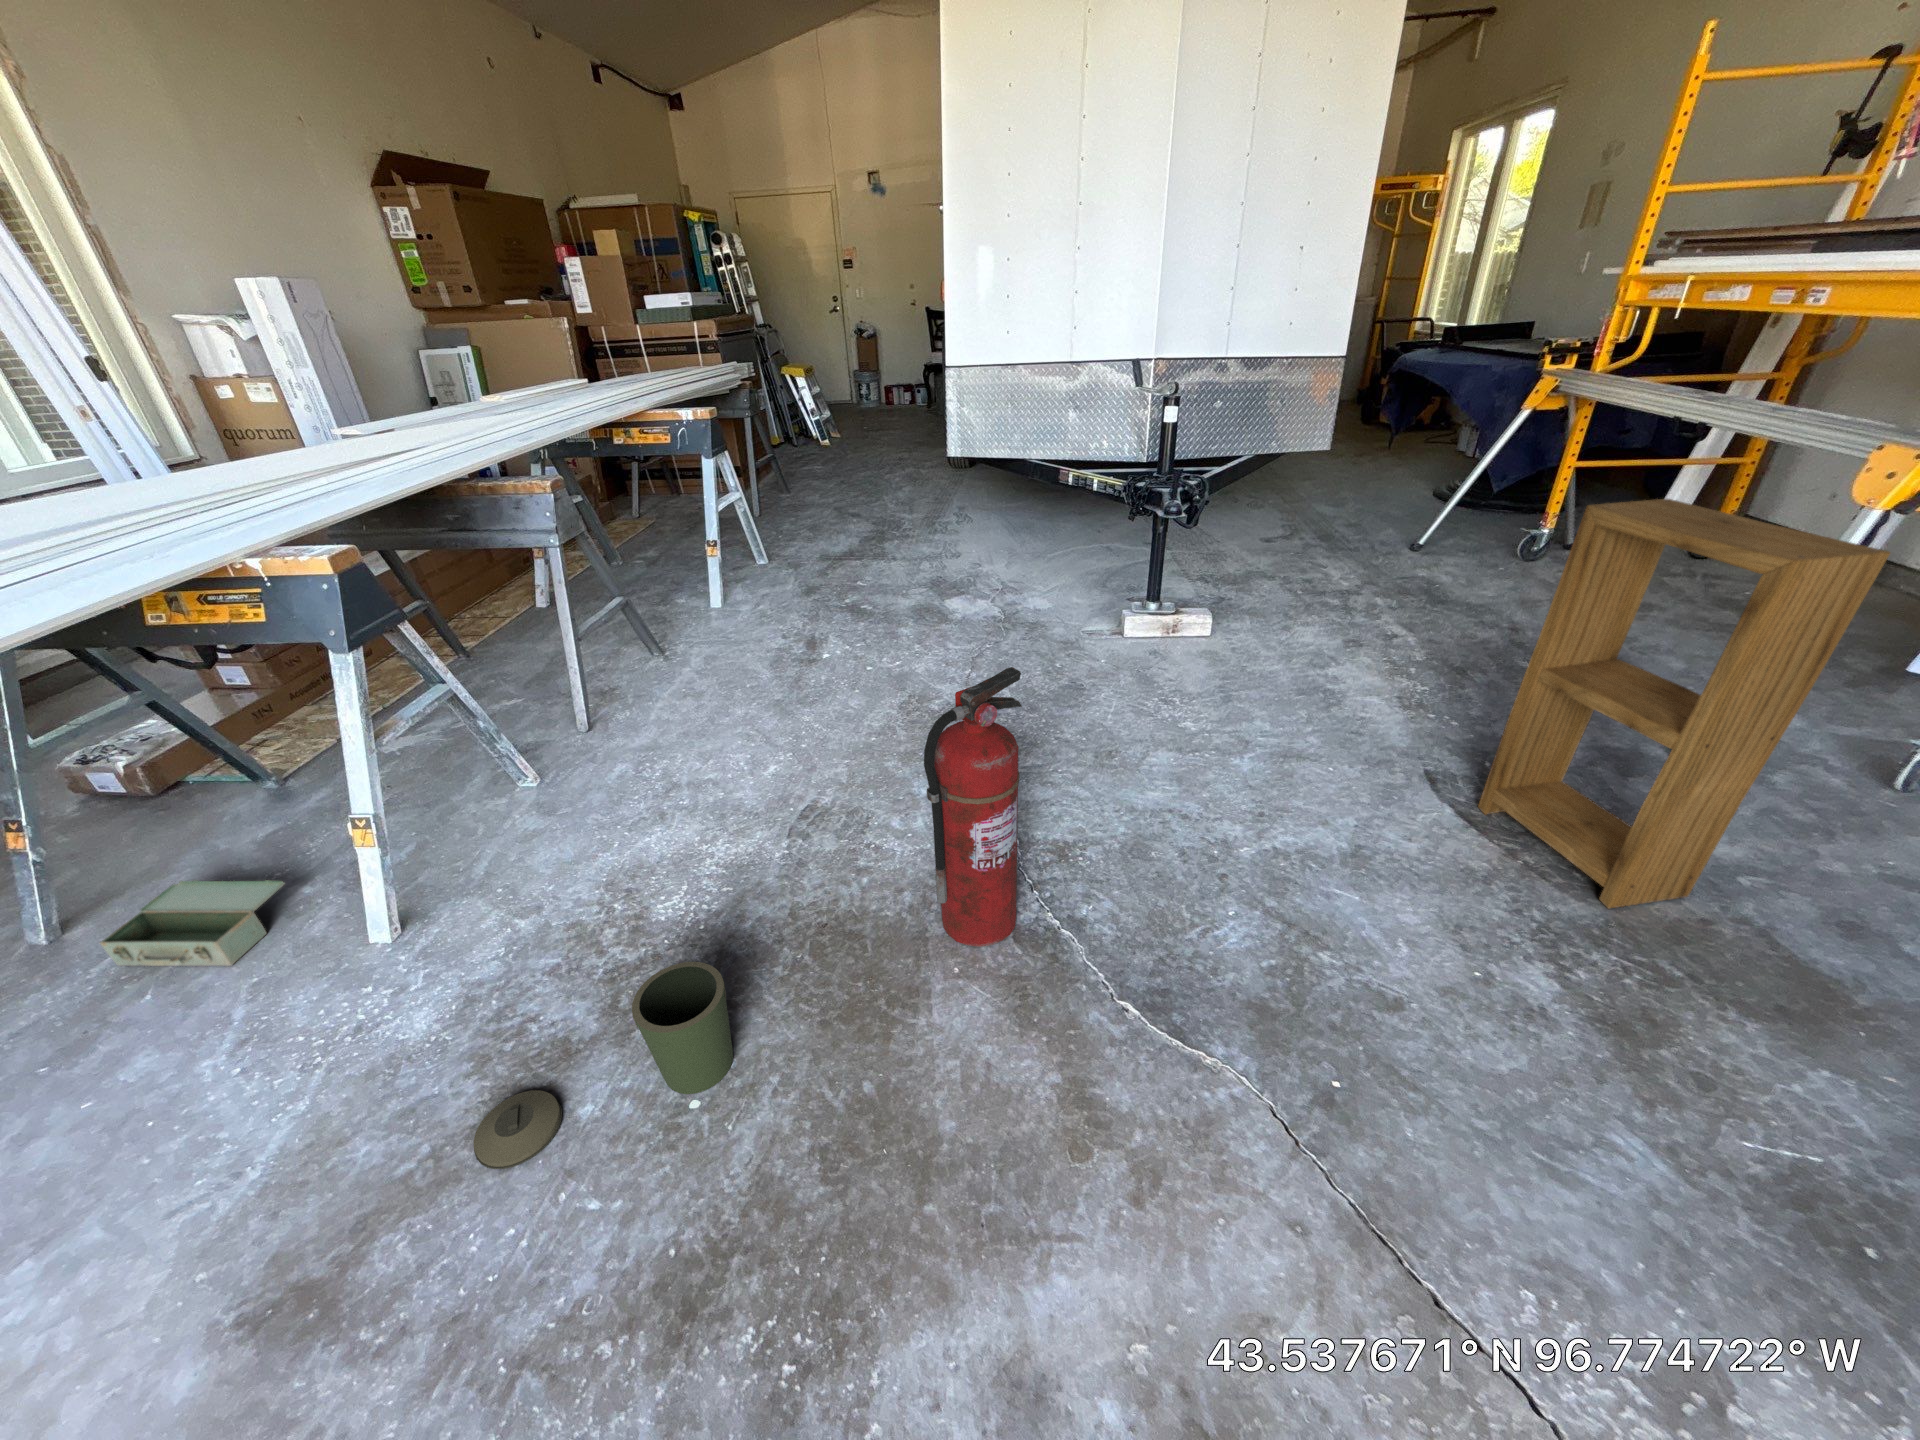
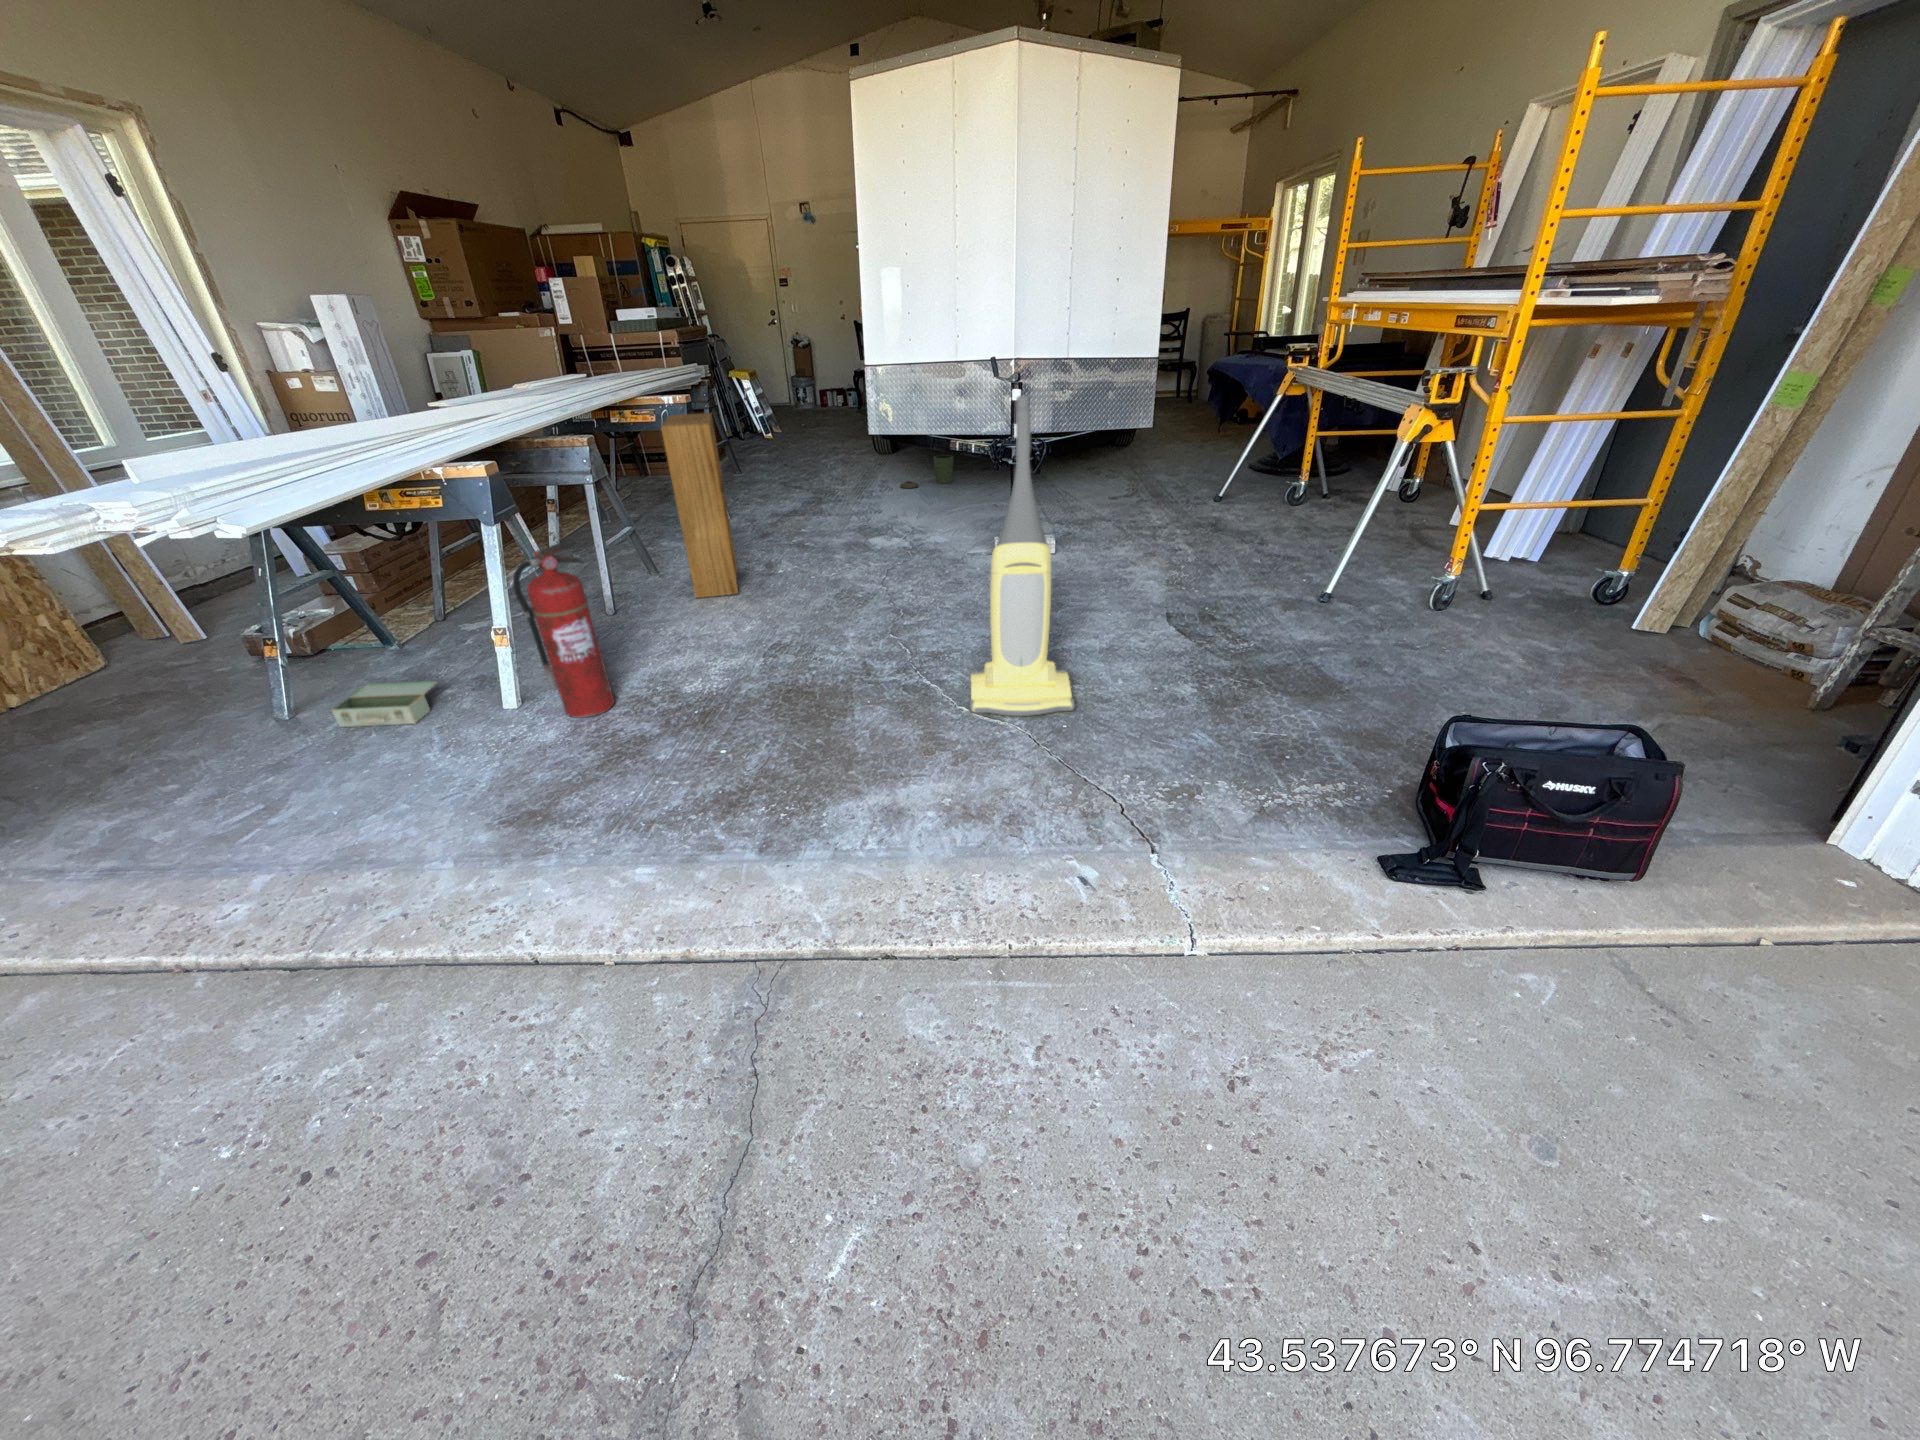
vacuum cleaner: none [1134,459,1337,1029] -> present [970,395,1075,716]
shelving unit: present [1478,499,1890,908] -> present [661,413,738,598]
fire extinguisher: present [924,667,1022,947] -> present [513,539,615,718]
trash can: present [474,962,733,1169] -> present [900,455,953,488]

